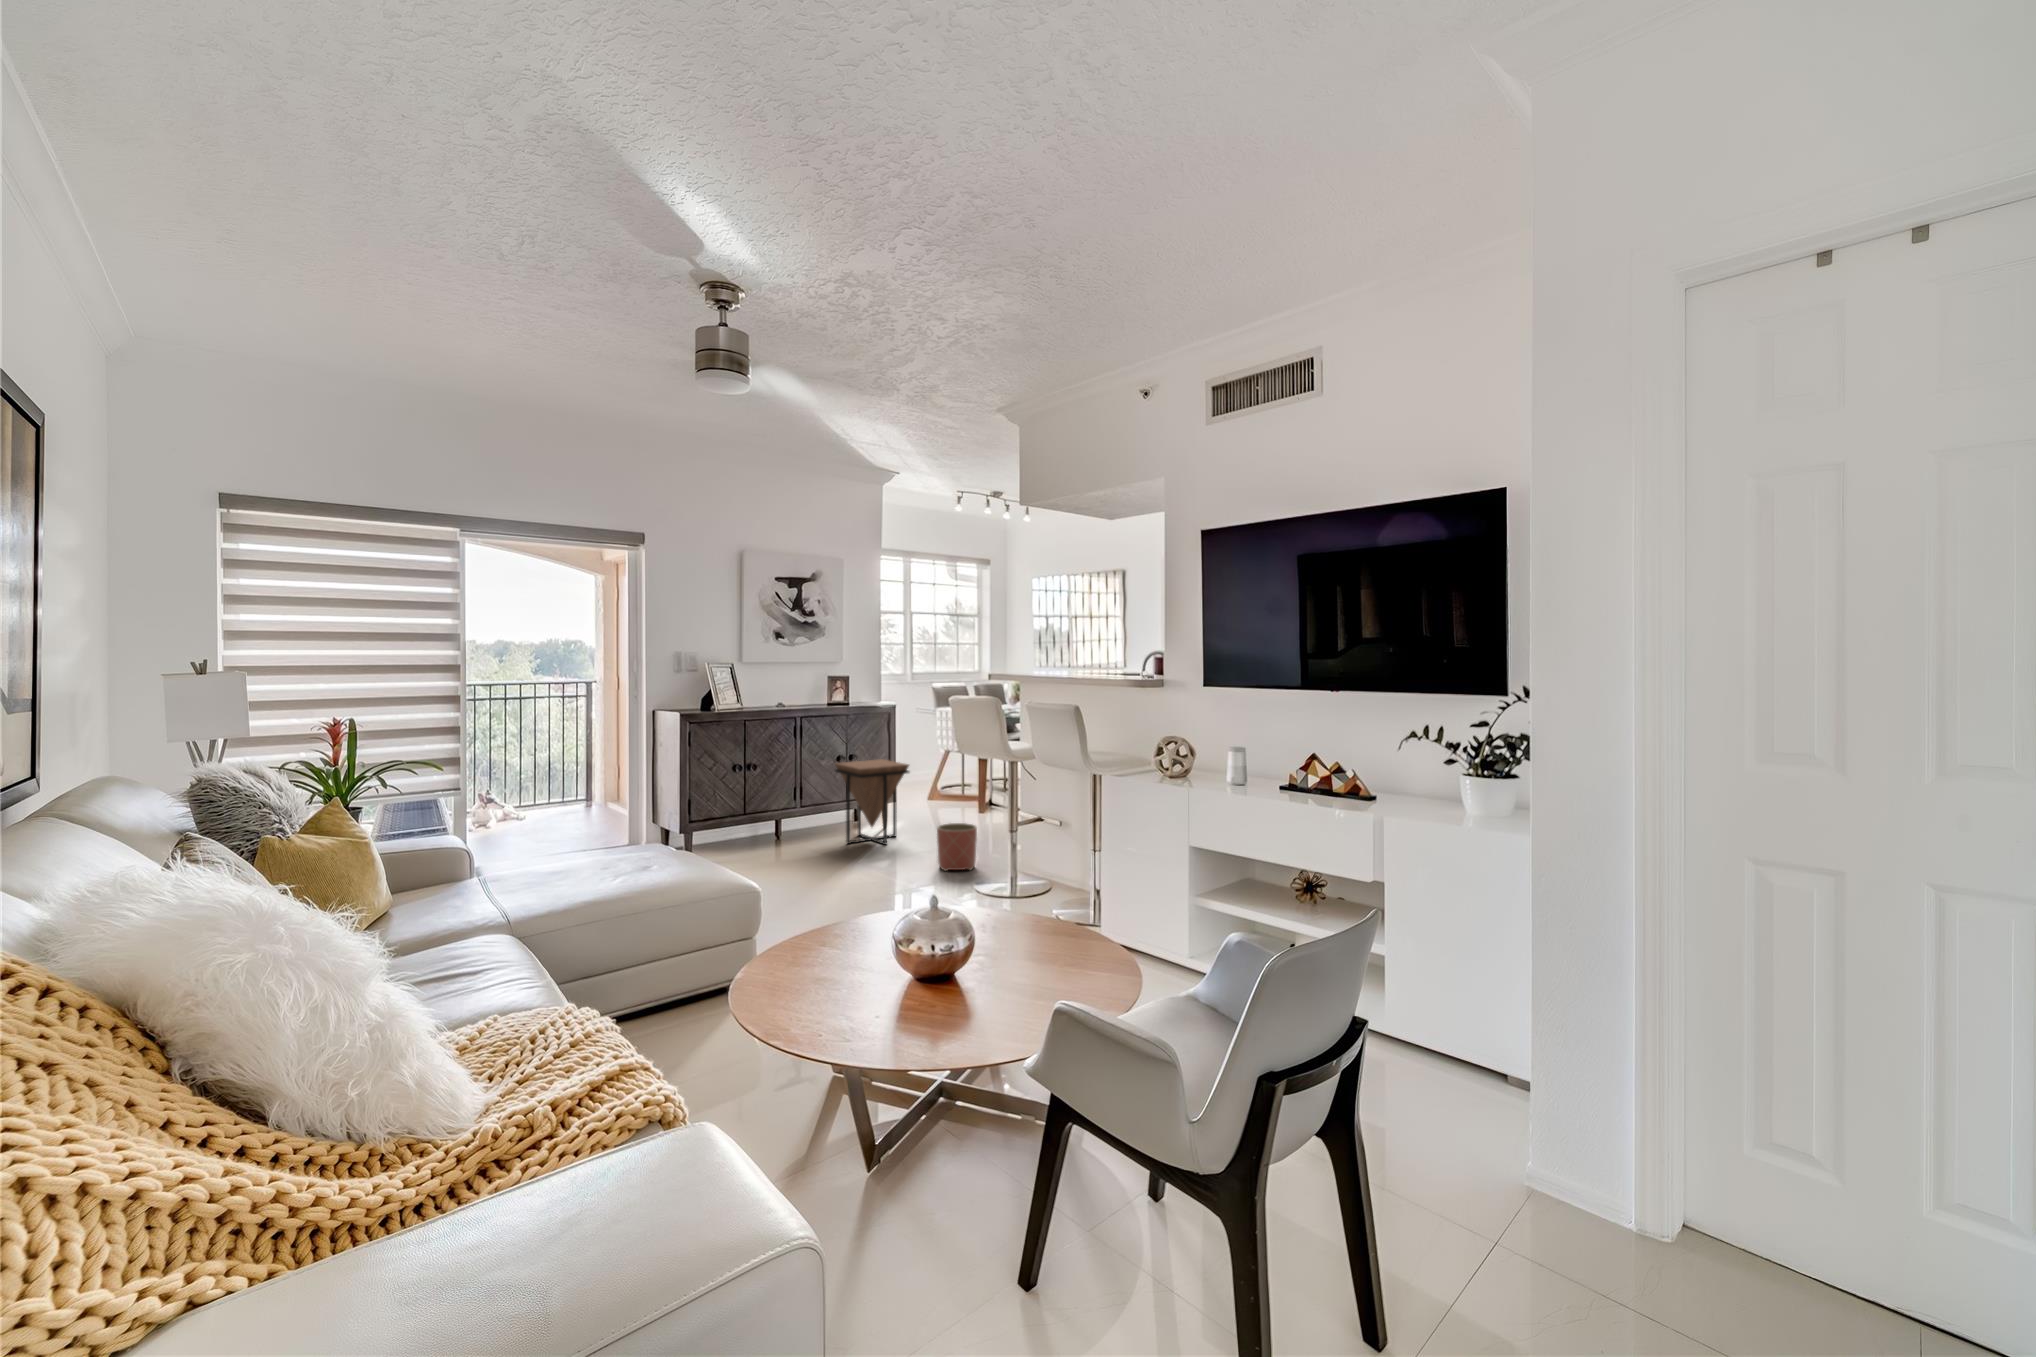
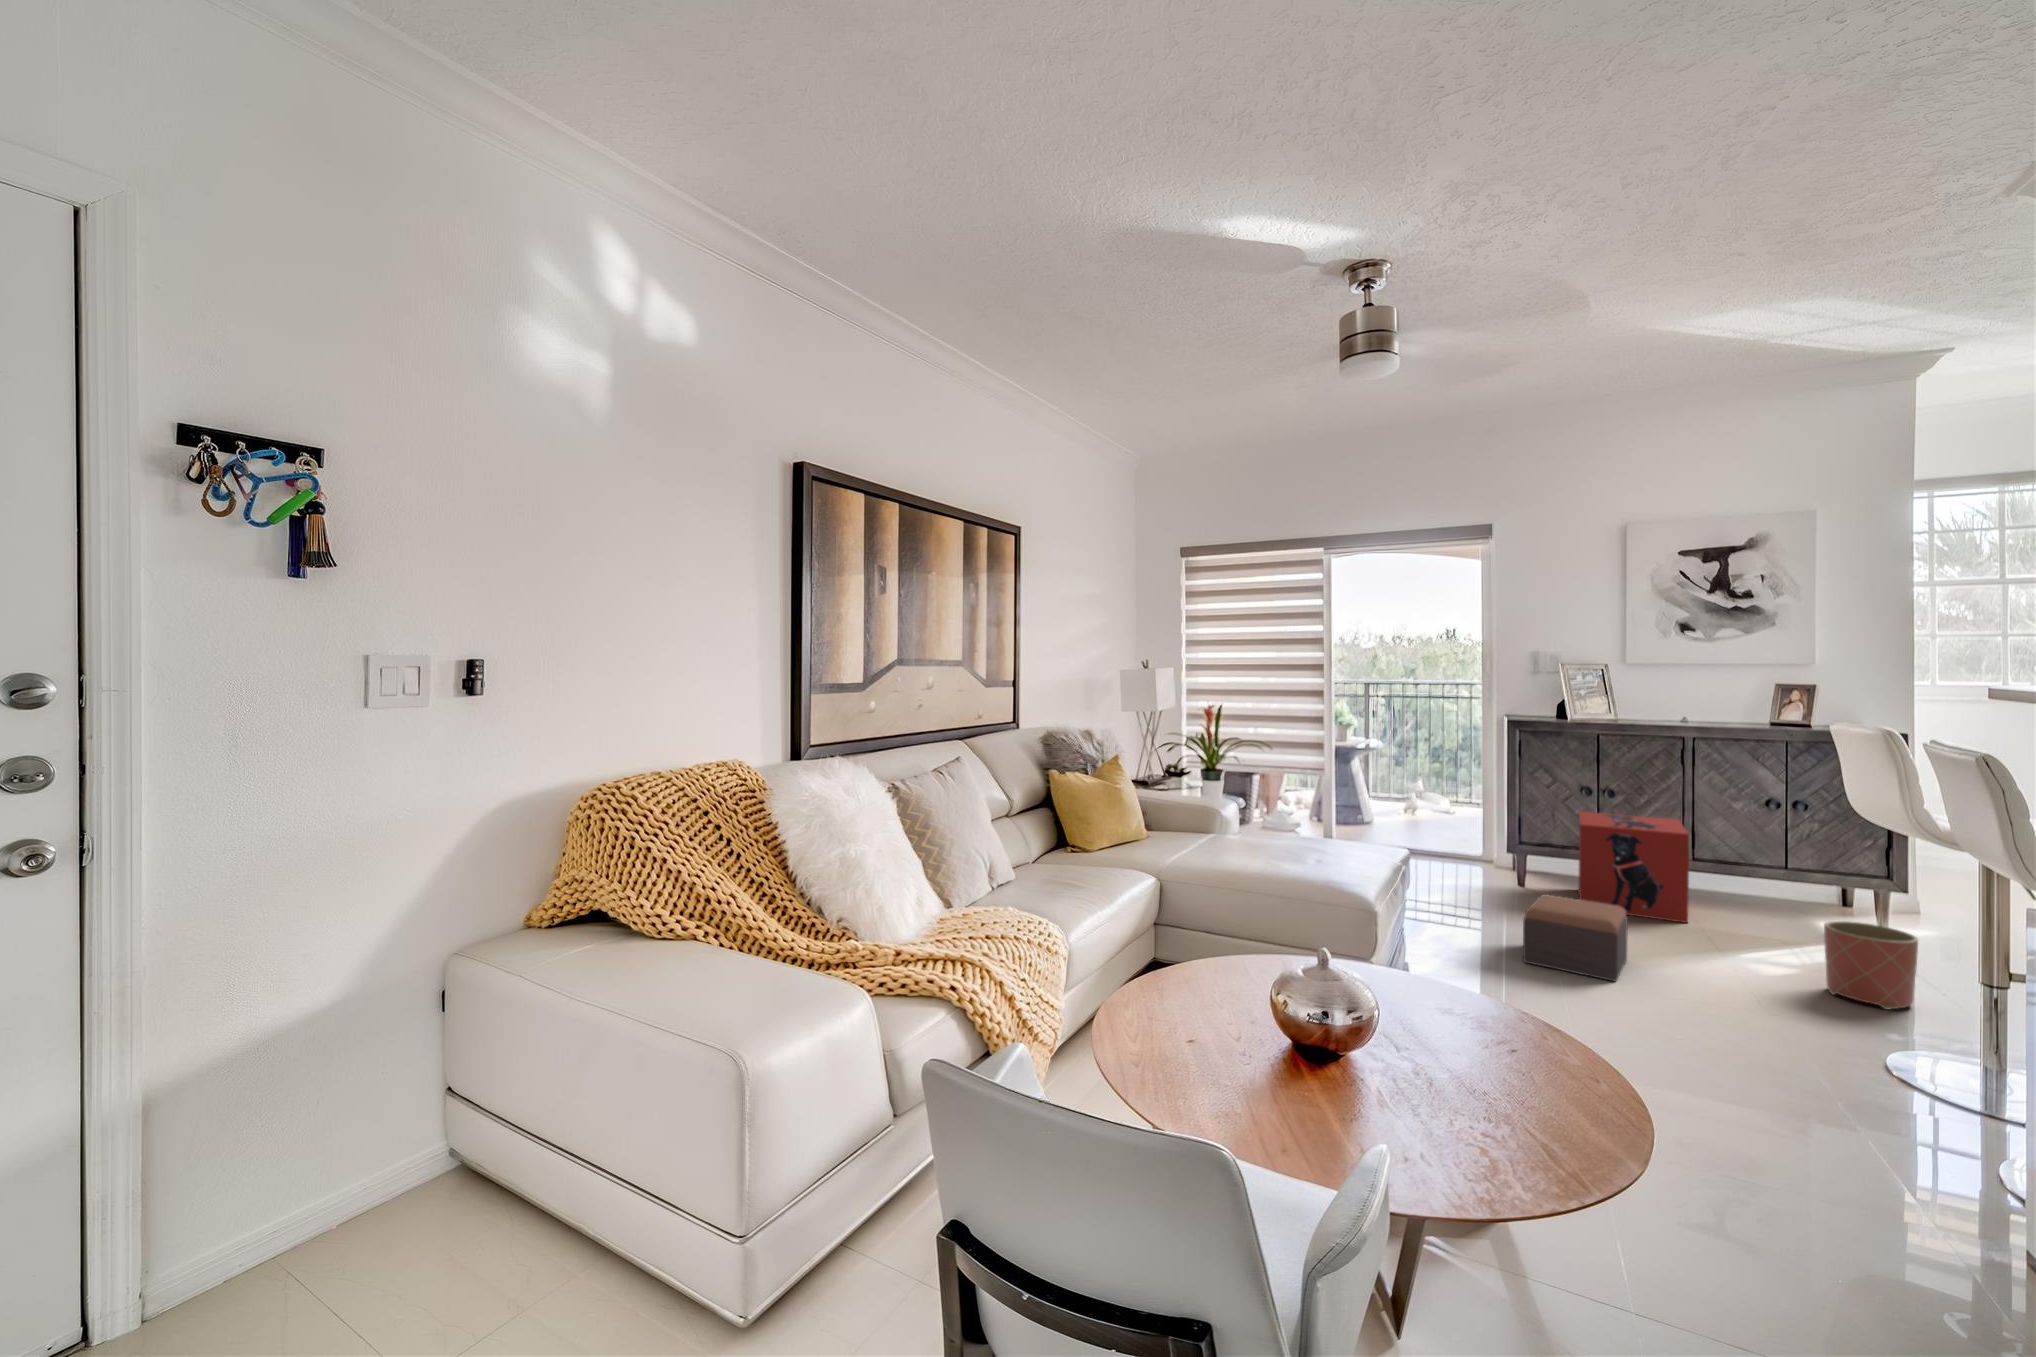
side table: present [835,759,909,845] -> none [1746,803,1875,937]
storage box: none [739,783,830,867] -> present [1578,812,1689,923]
footstool: none [794,849,872,912] -> present [1523,894,1628,981]

